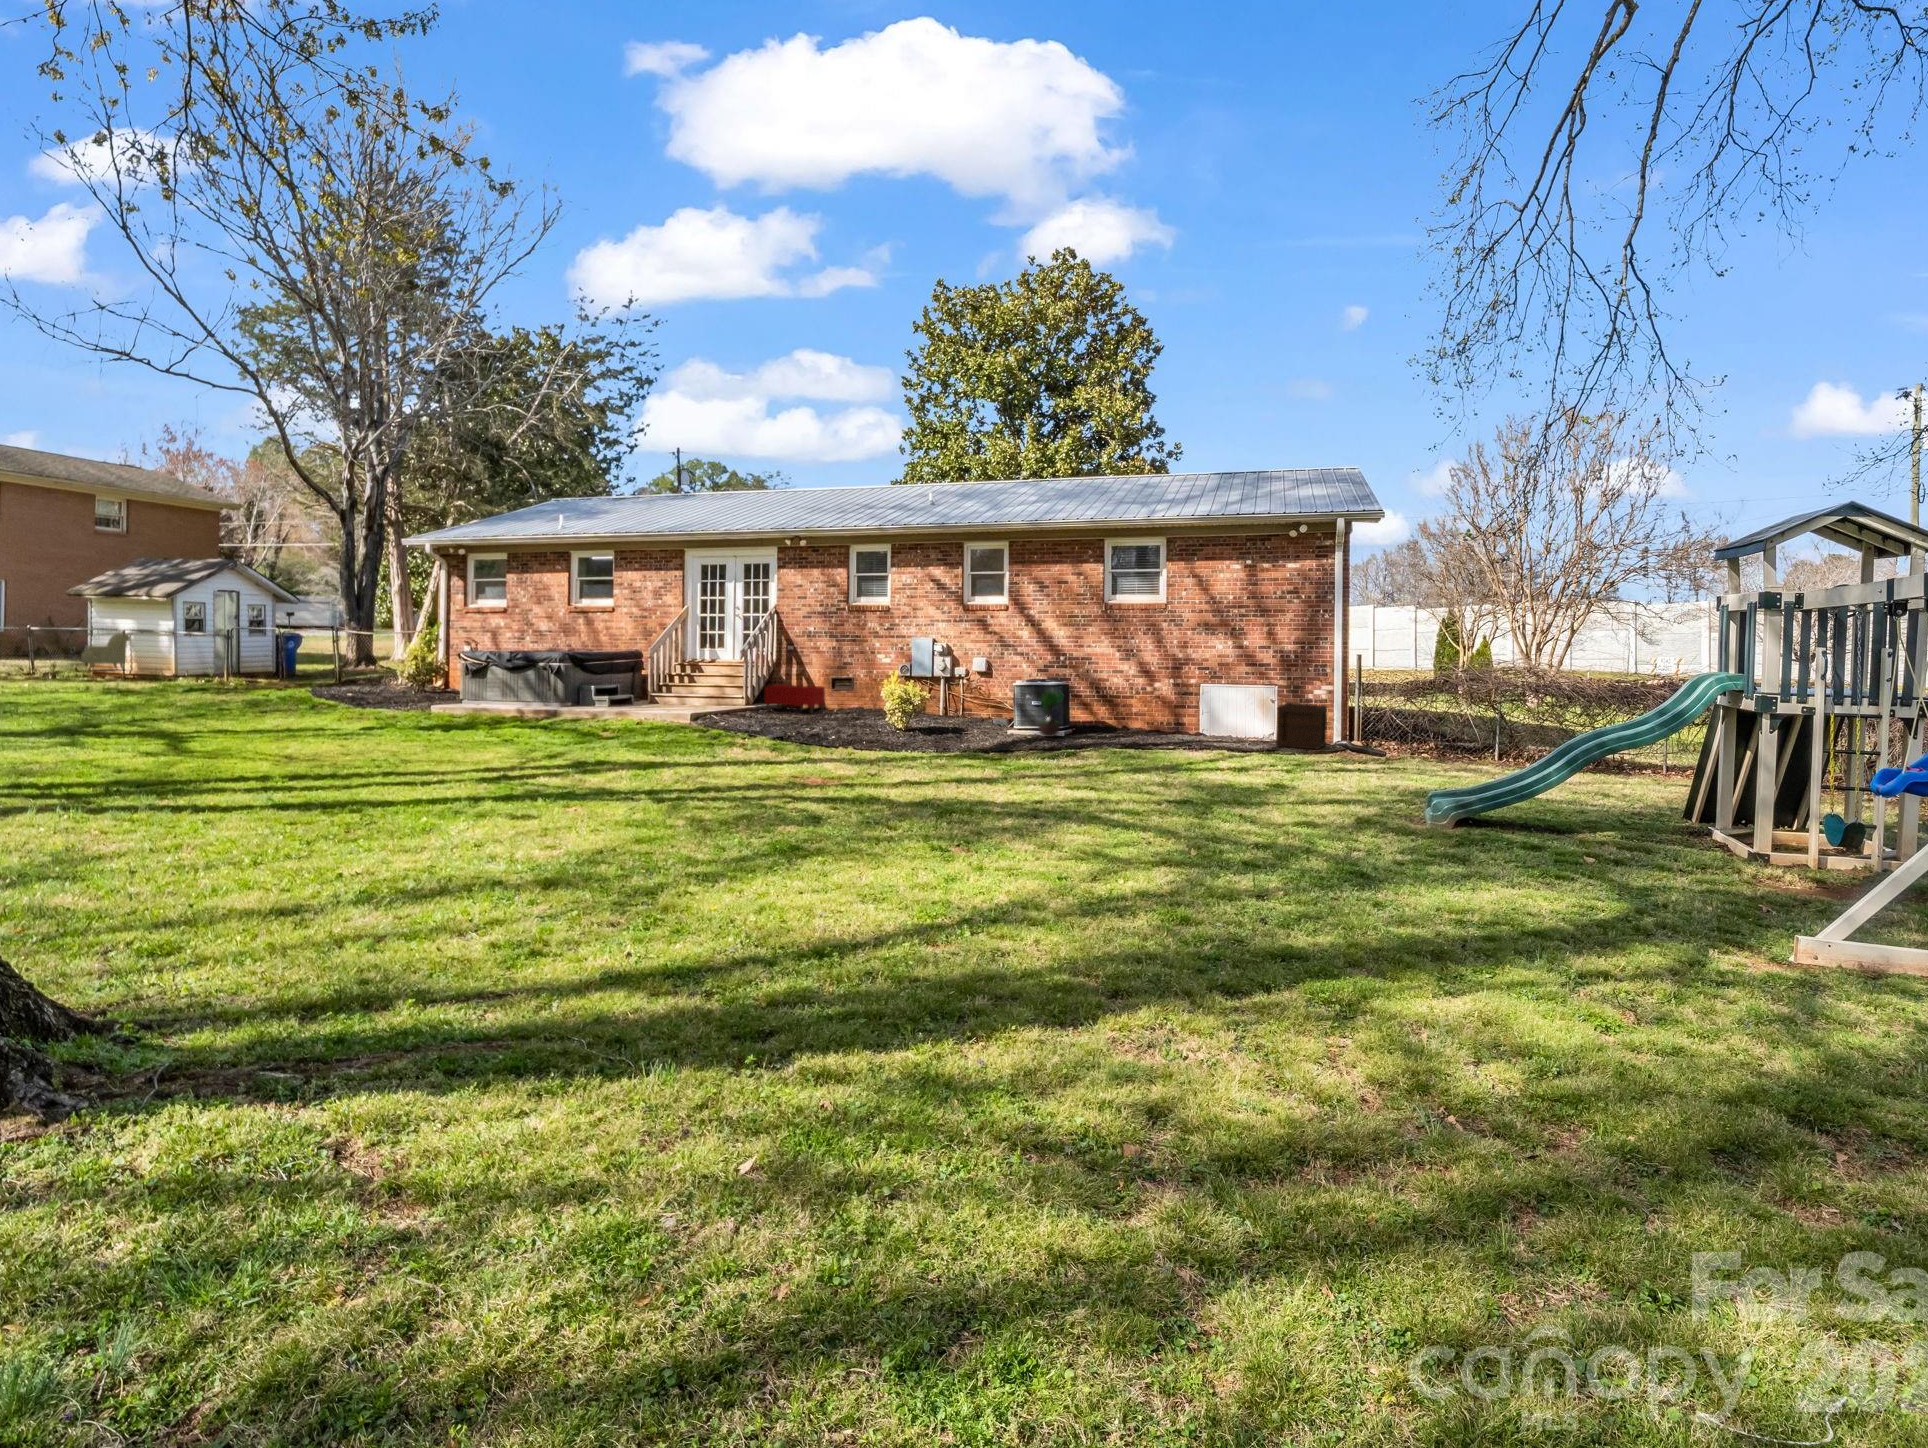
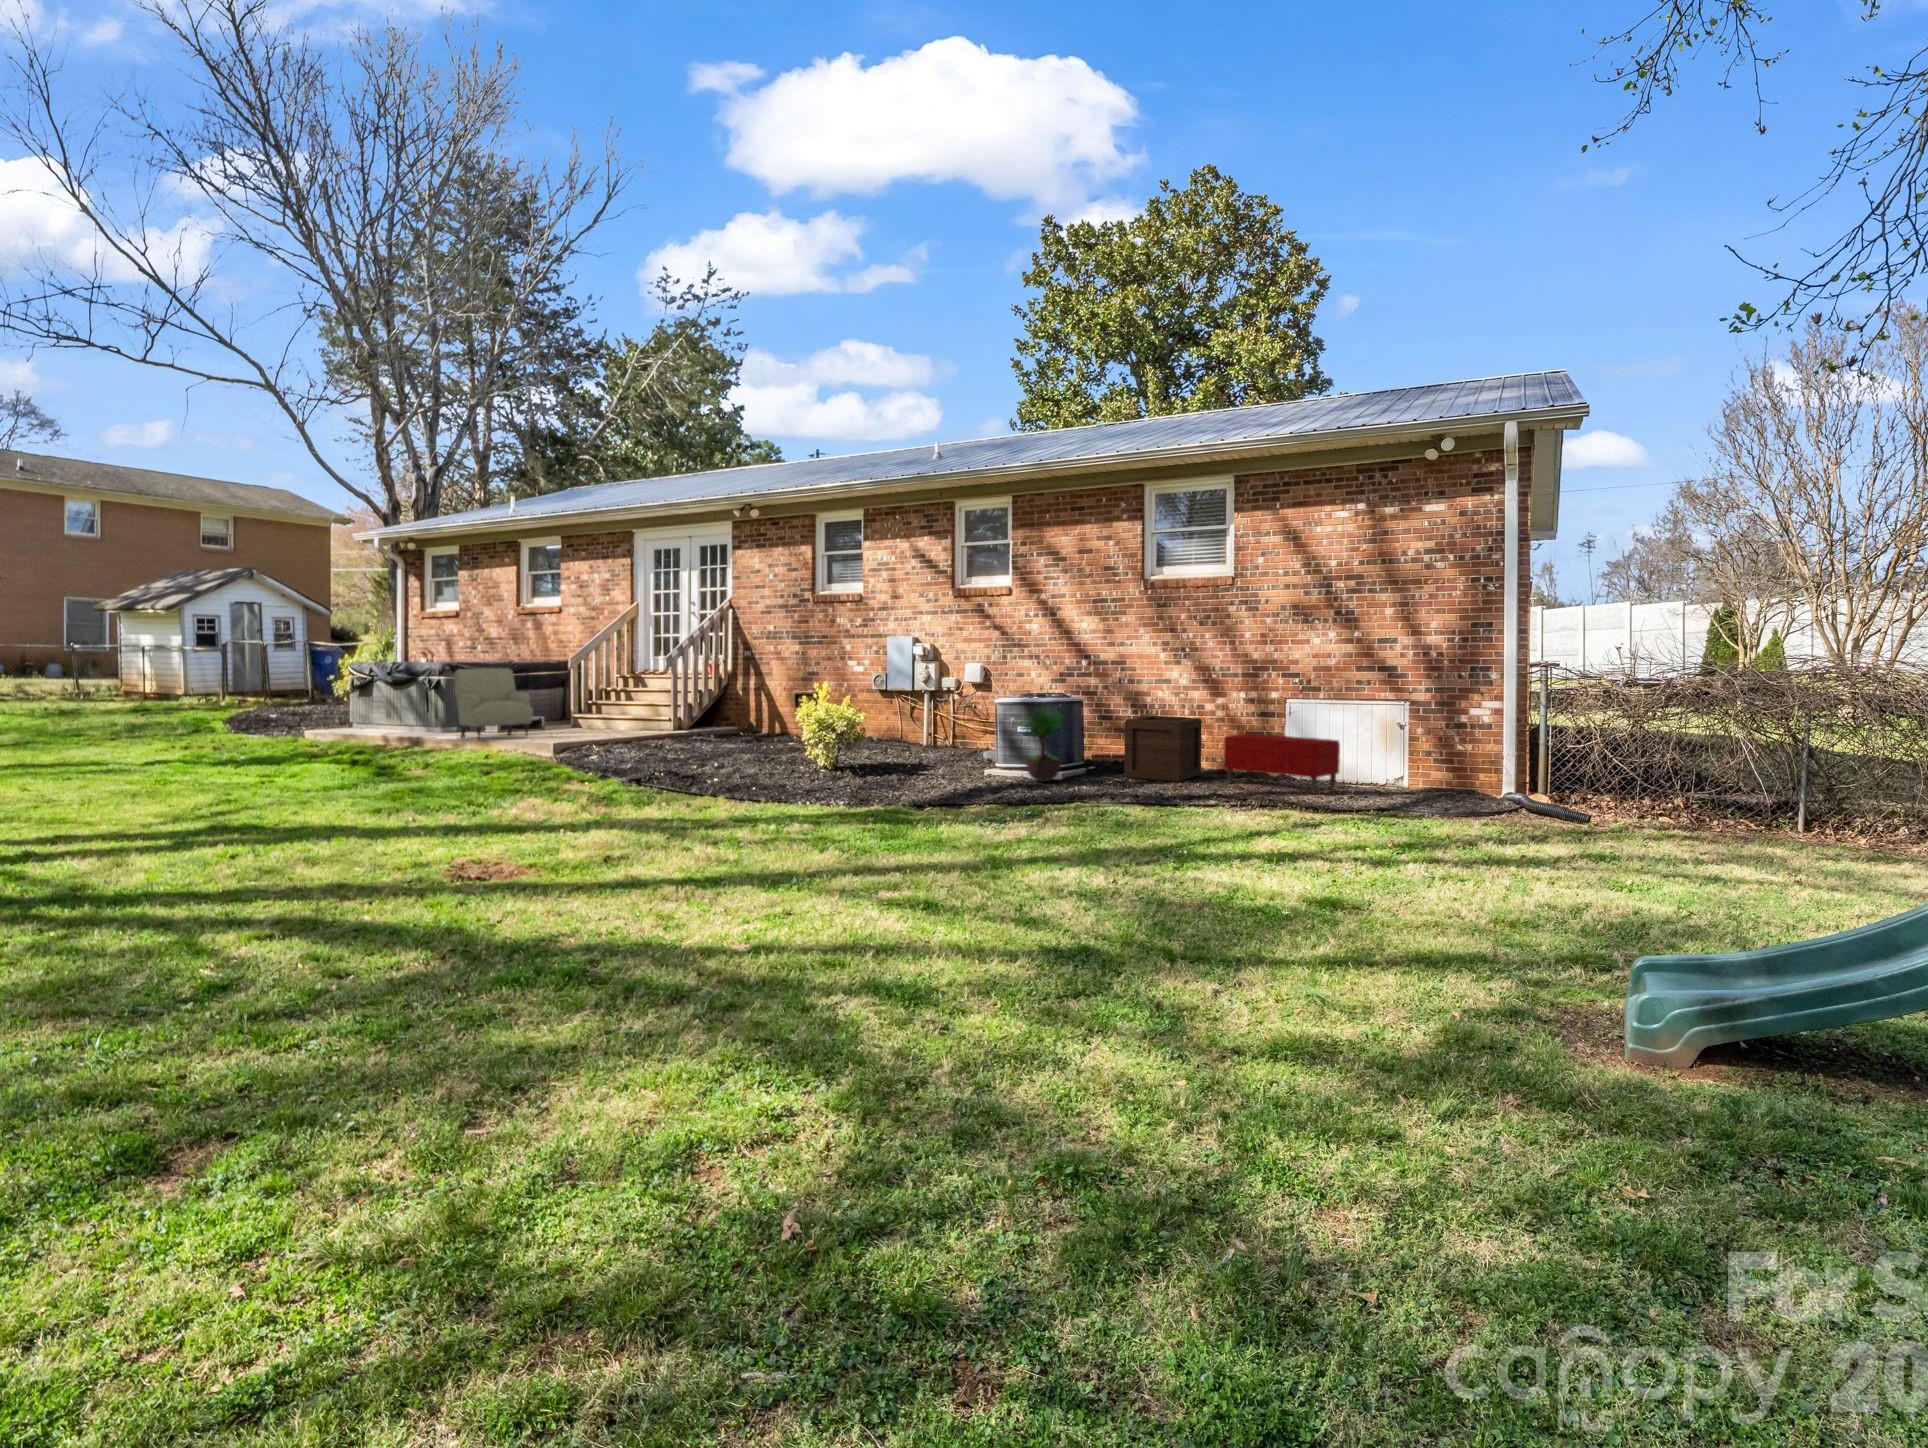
chair: present [81,633,130,669] -> present [454,668,533,739]
bench: present [765,685,825,713] -> present [1224,733,1340,794]
wooden crate: present [1276,703,1327,750] -> present [1124,716,1202,782]

